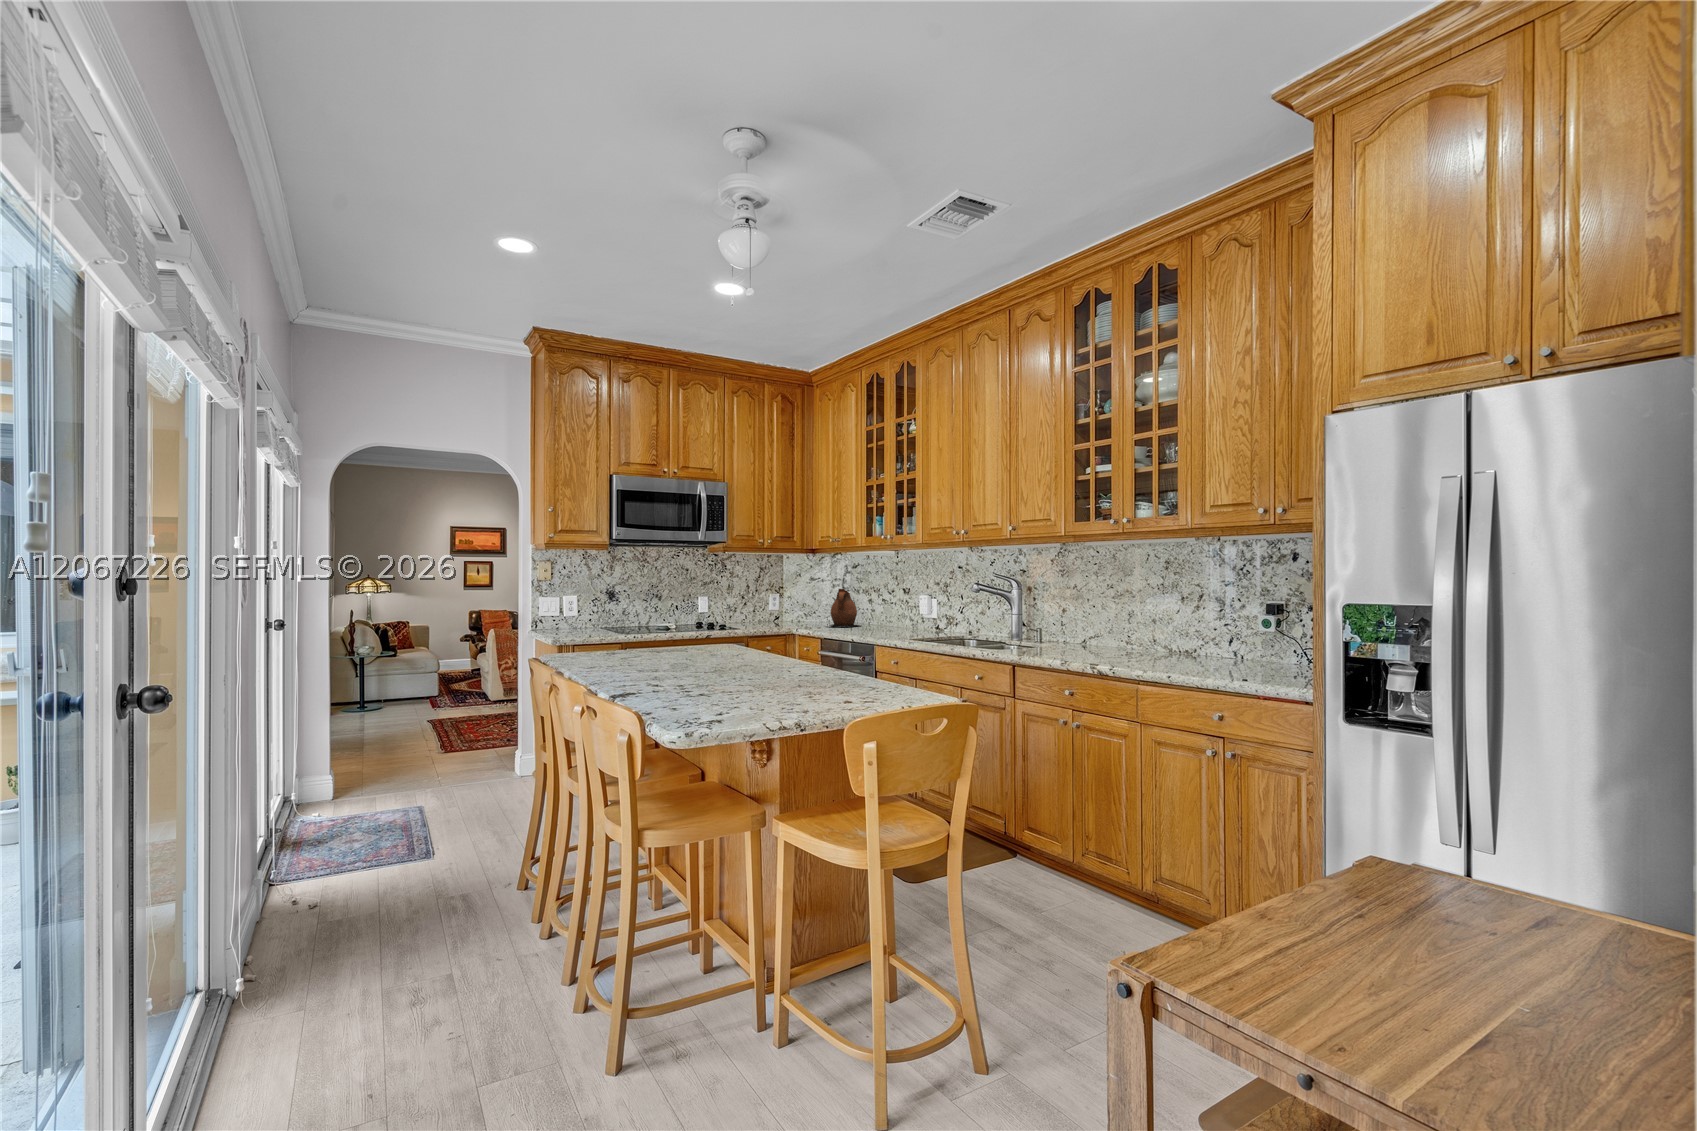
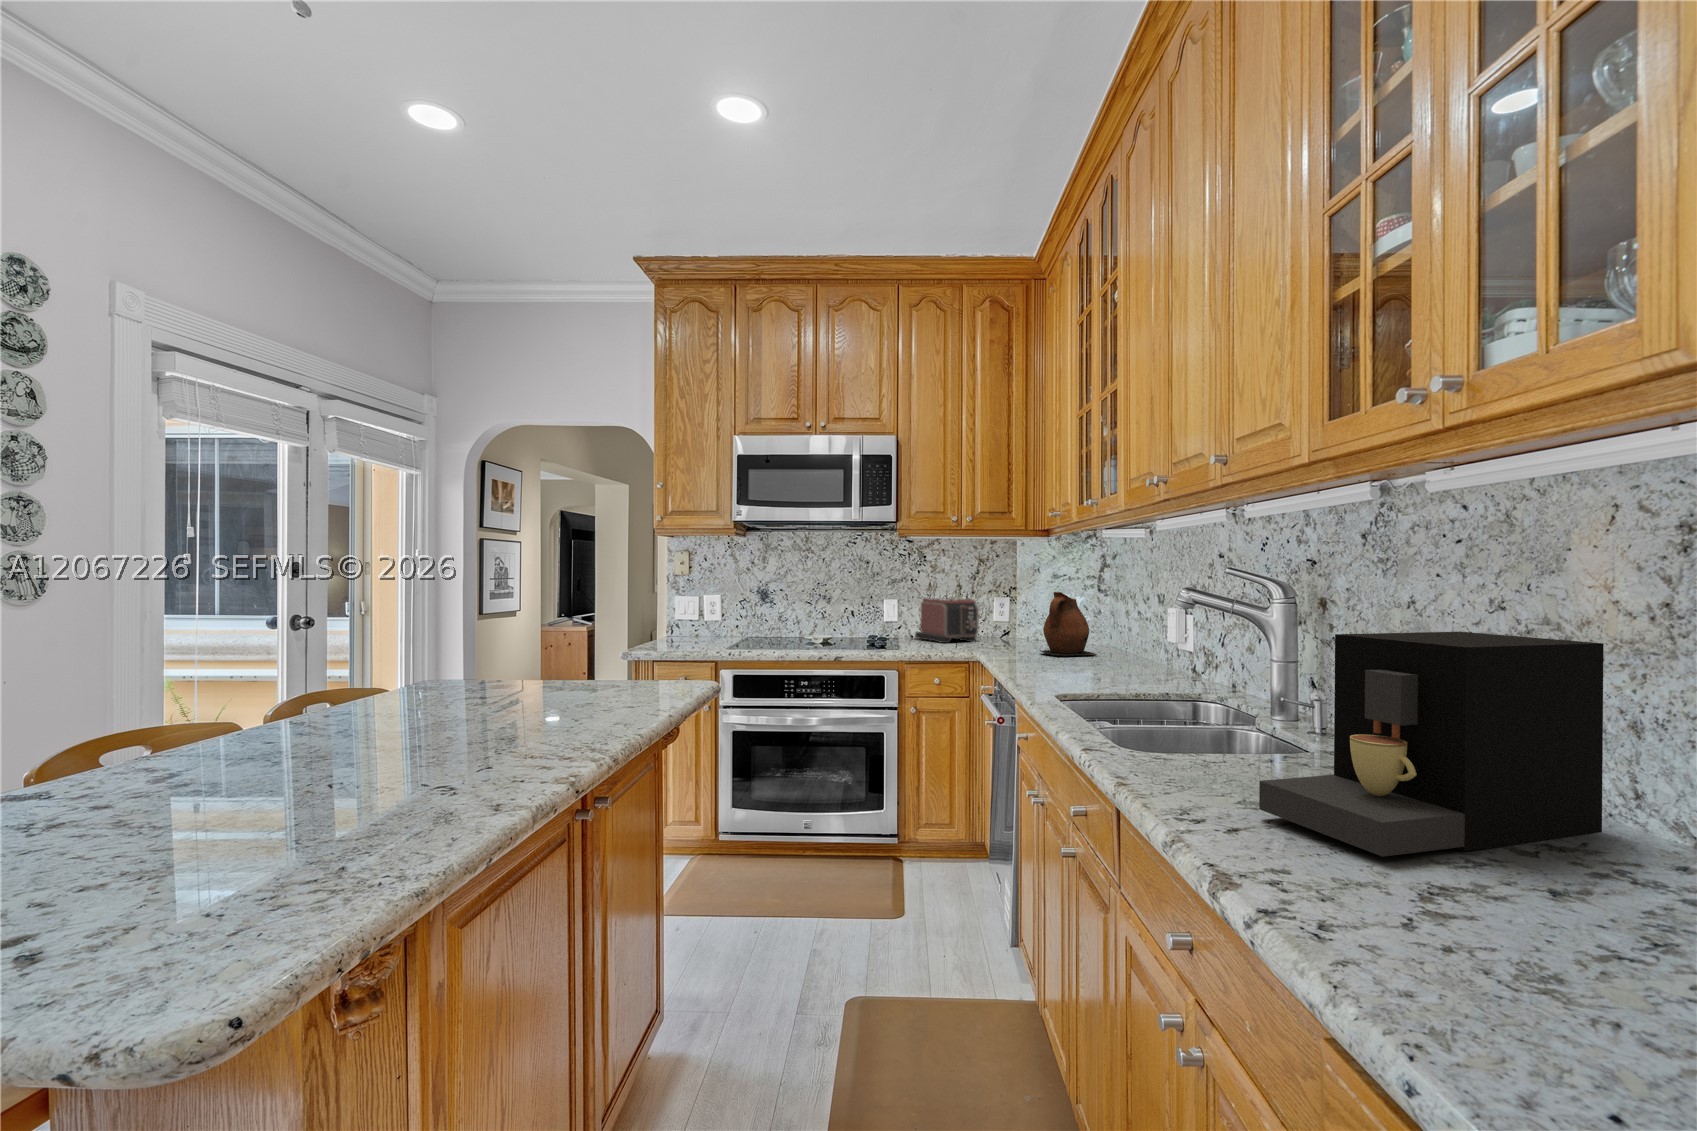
toaster: none [716,595,765,625] -> present [915,597,979,643]
coffee maker: none [1072,595,1150,659] -> present [1259,632,1604,857]

